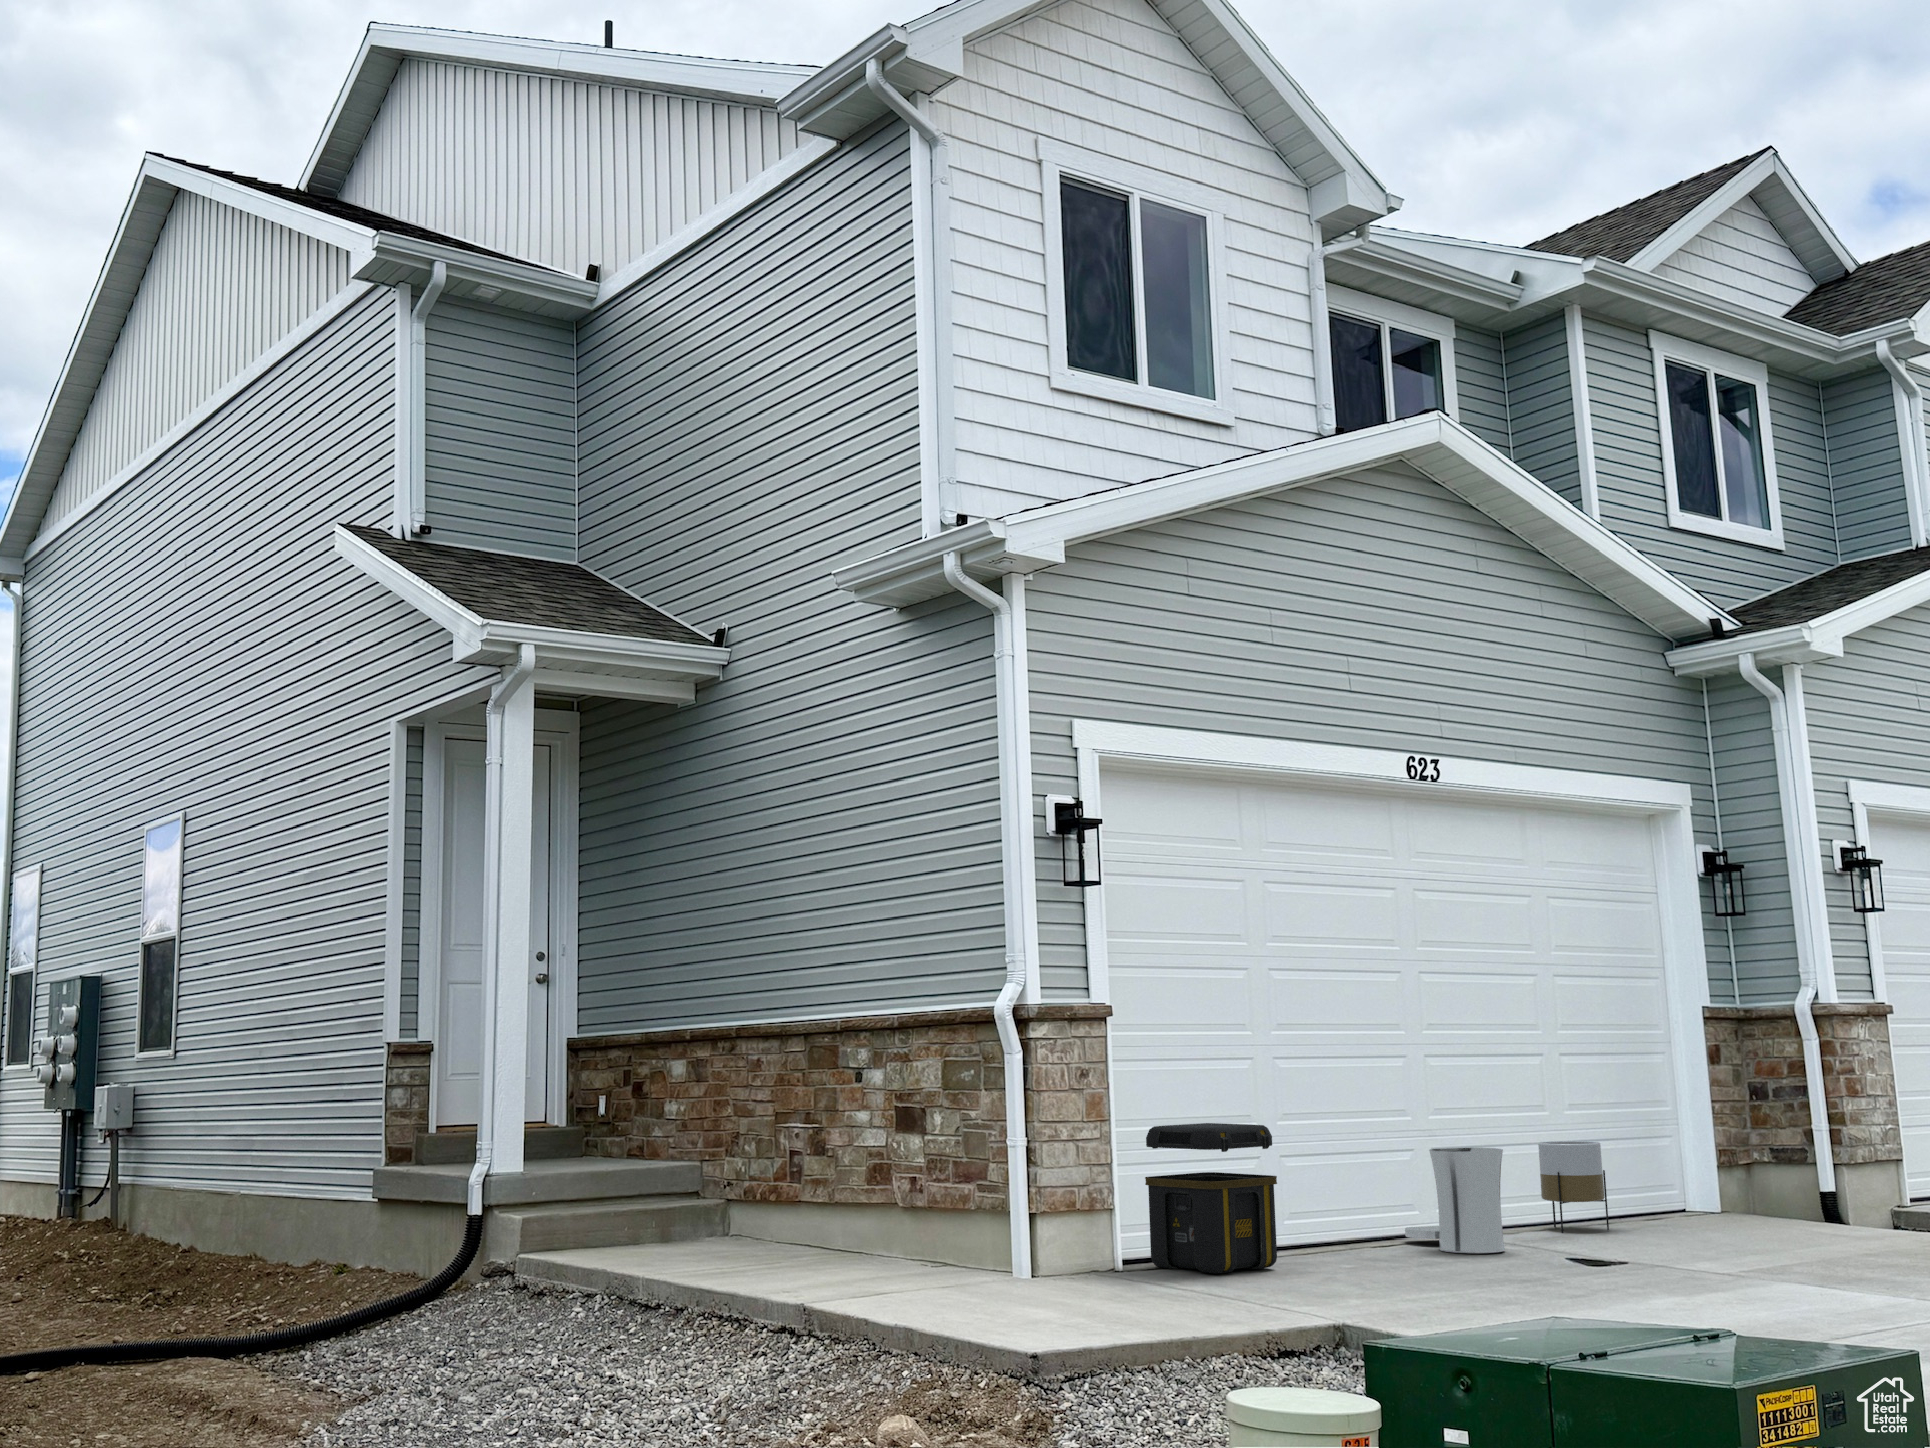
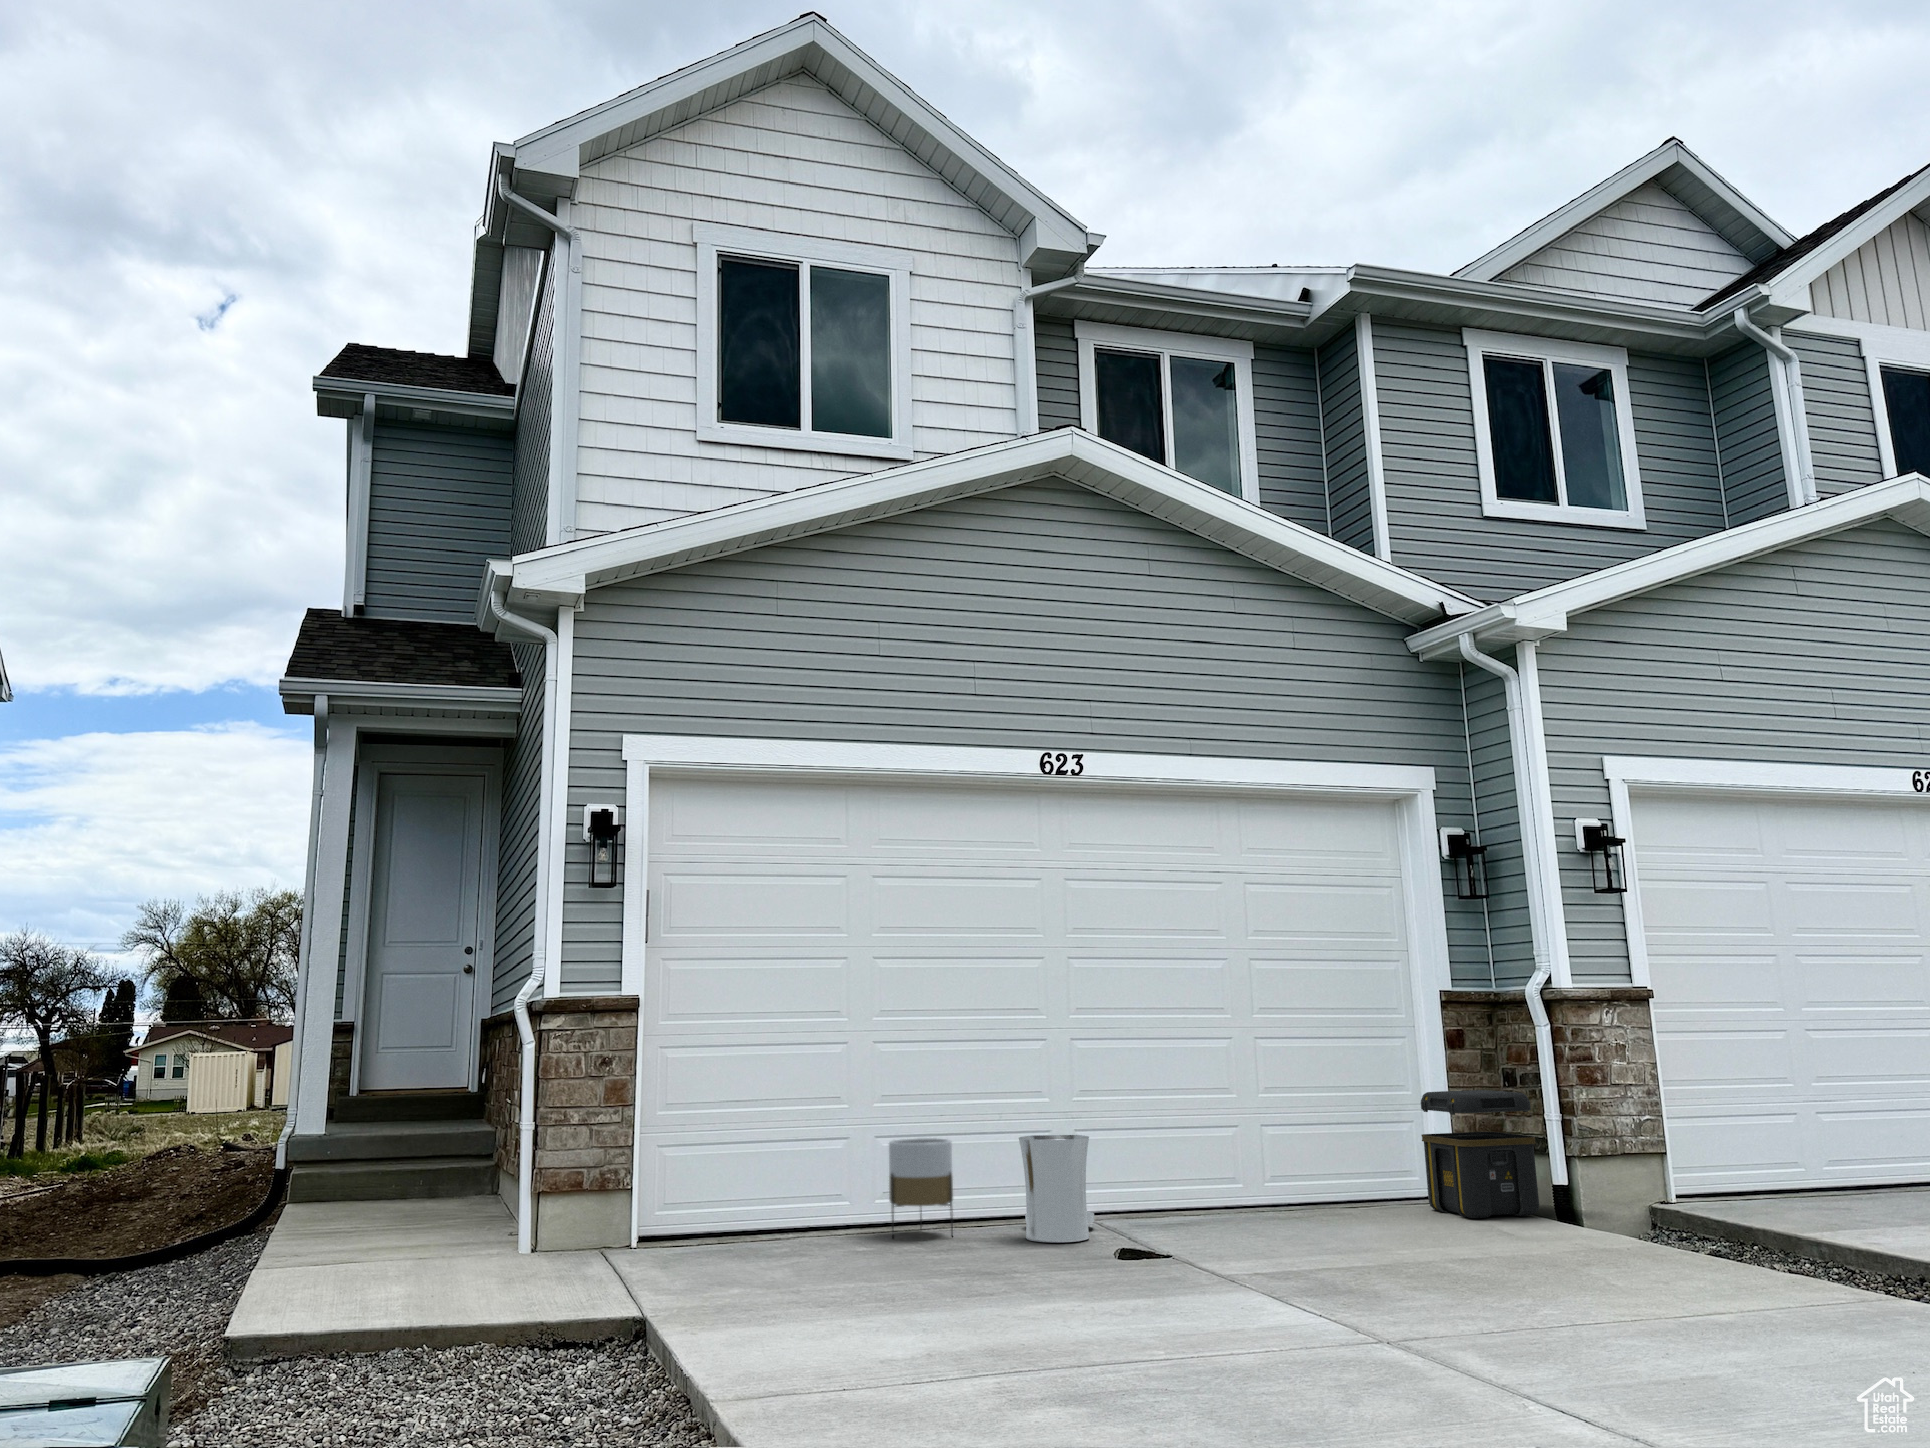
toolbox: present [1145,1123,1277,1274] -> present [1421,1090,1539,1218]
planter: present [1538,1141,1609,1233] -> present [889,1138,953,1238]

